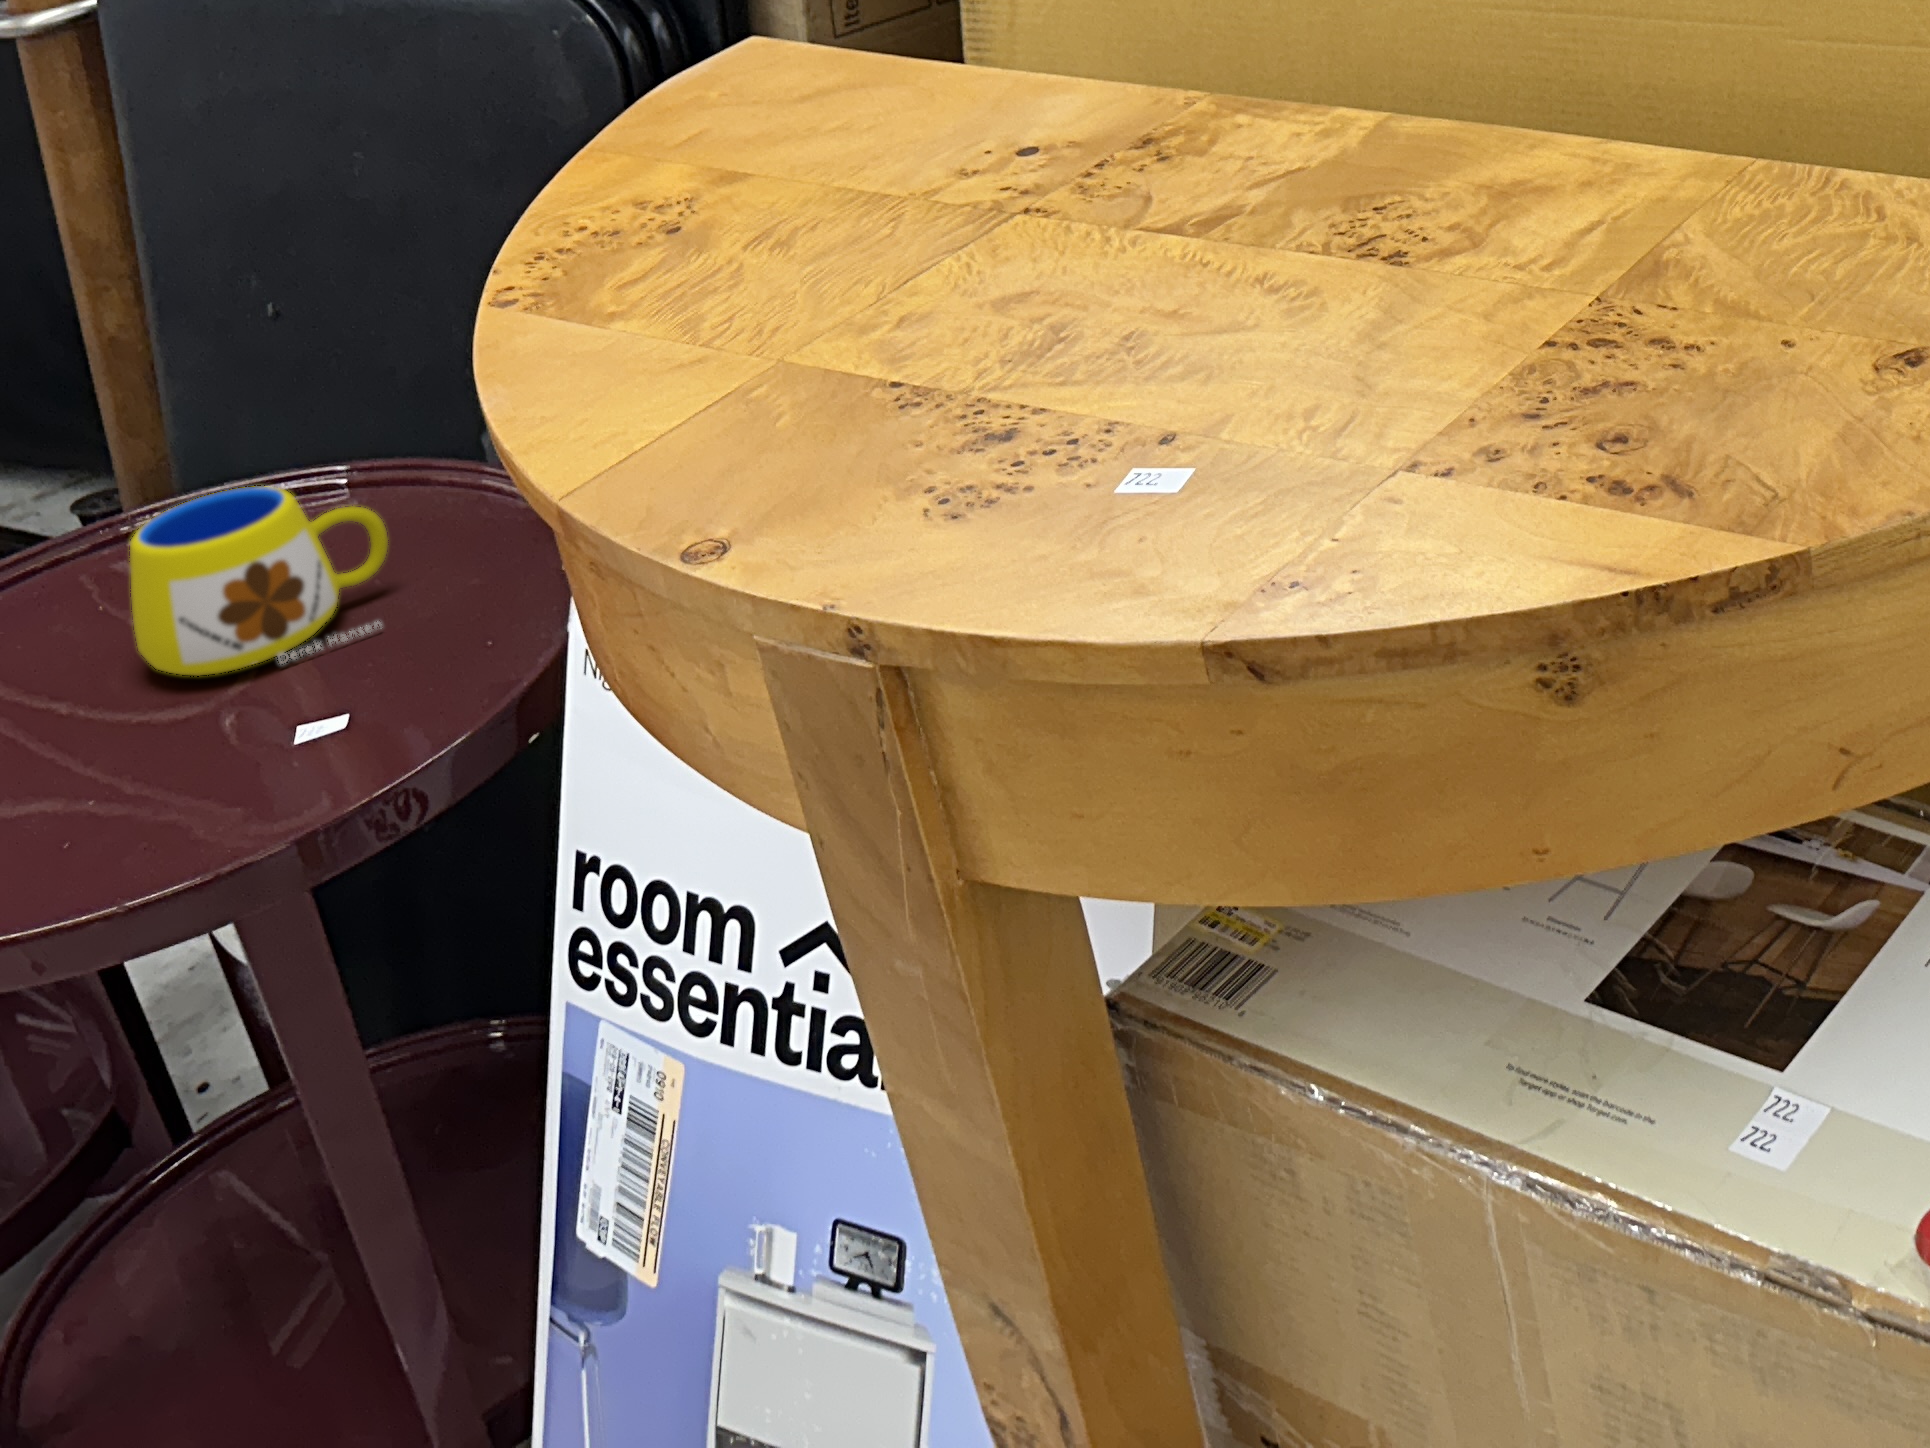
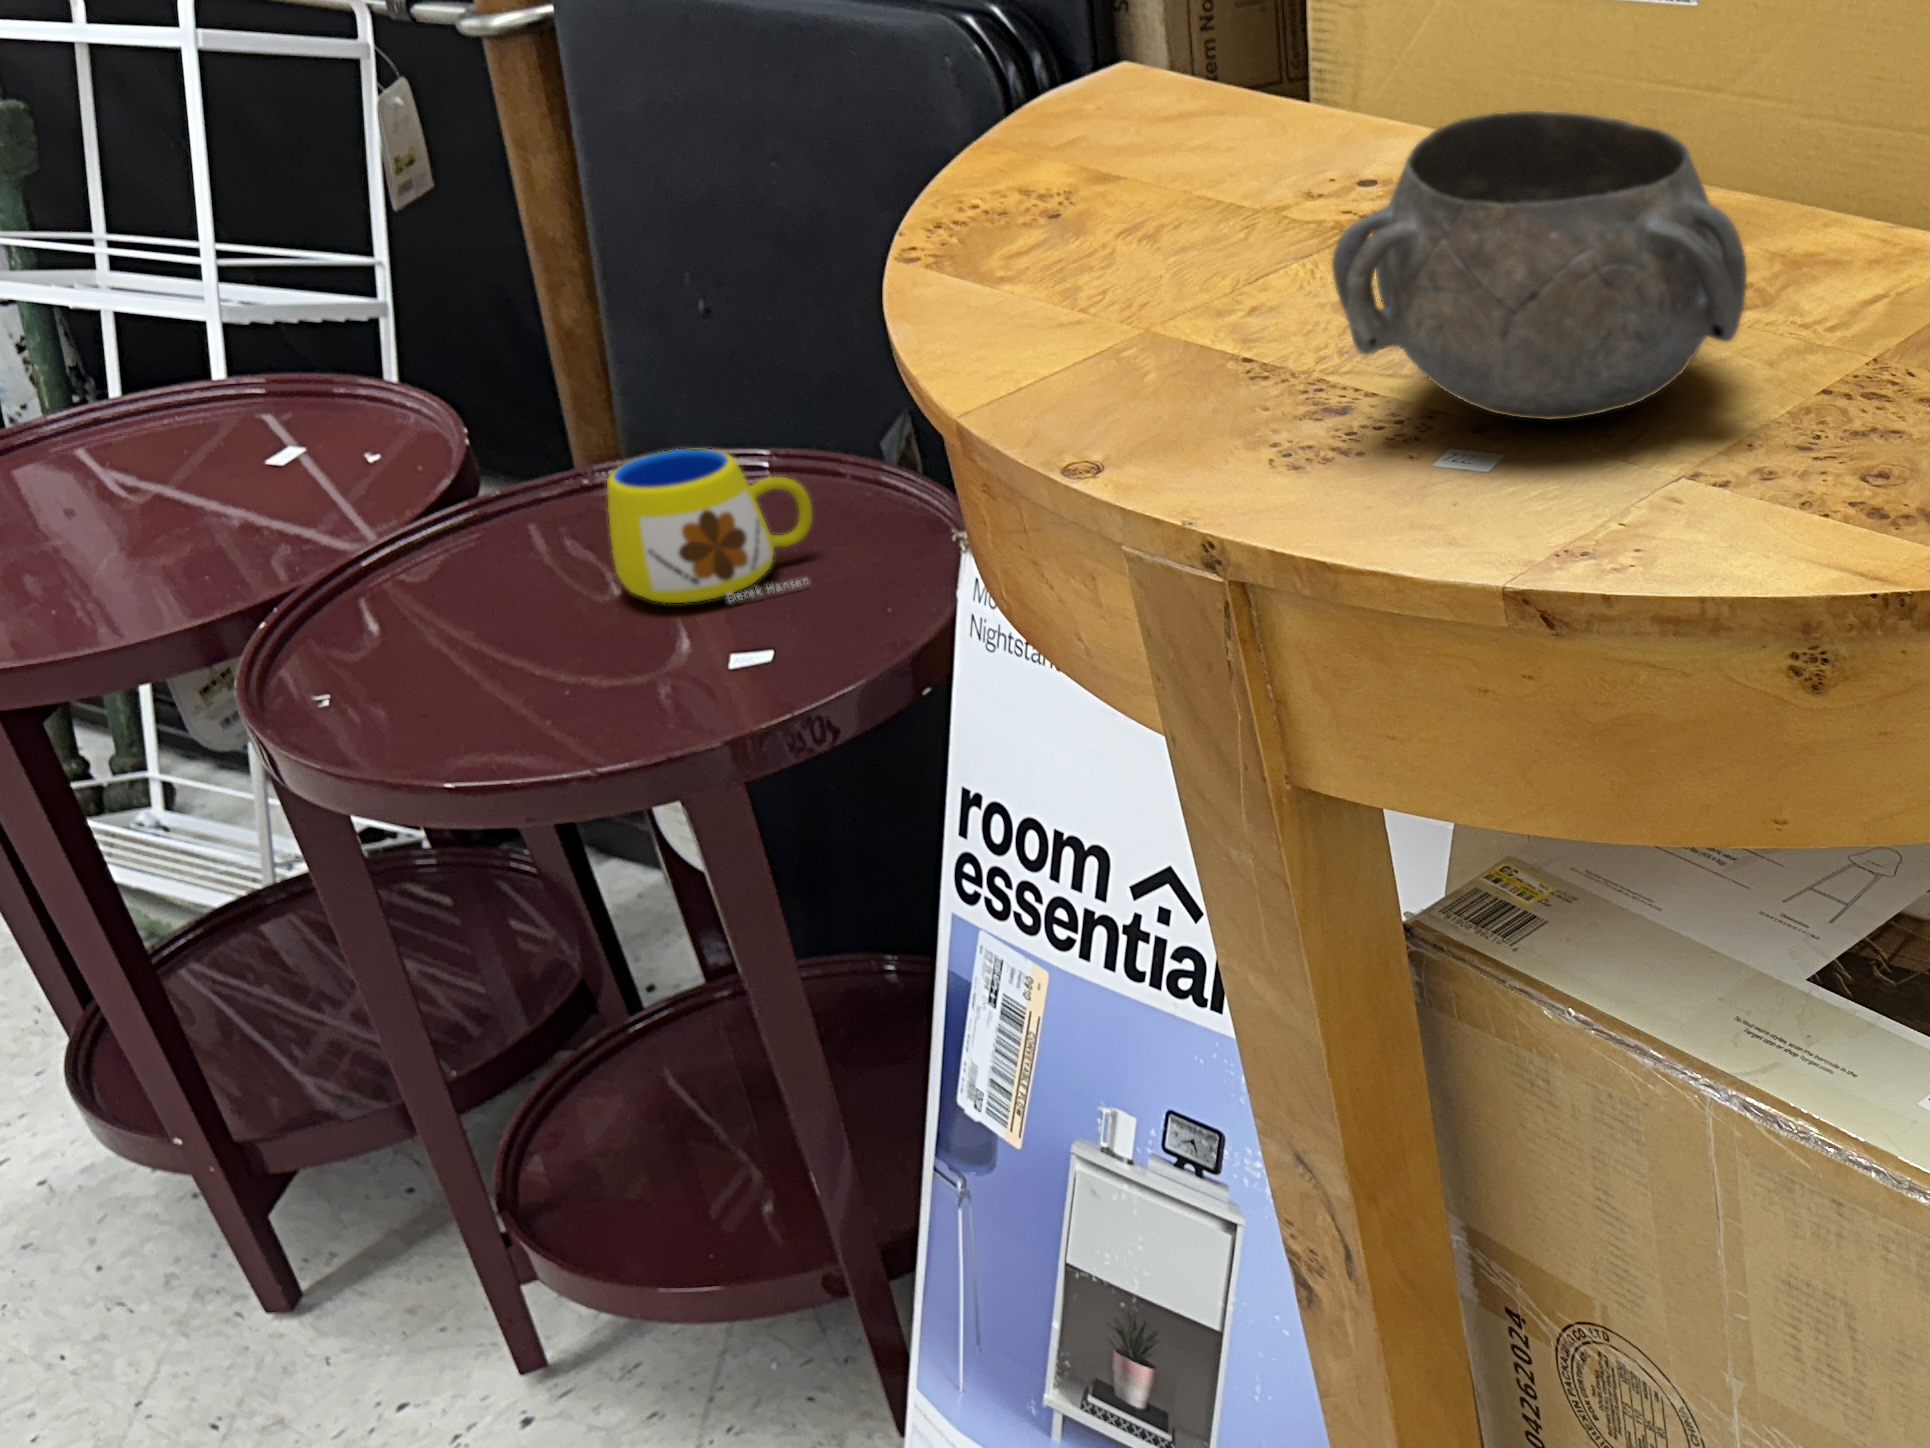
decorative bowl: none [993,102,1452,431] -> present [1332,111,1747,420]

